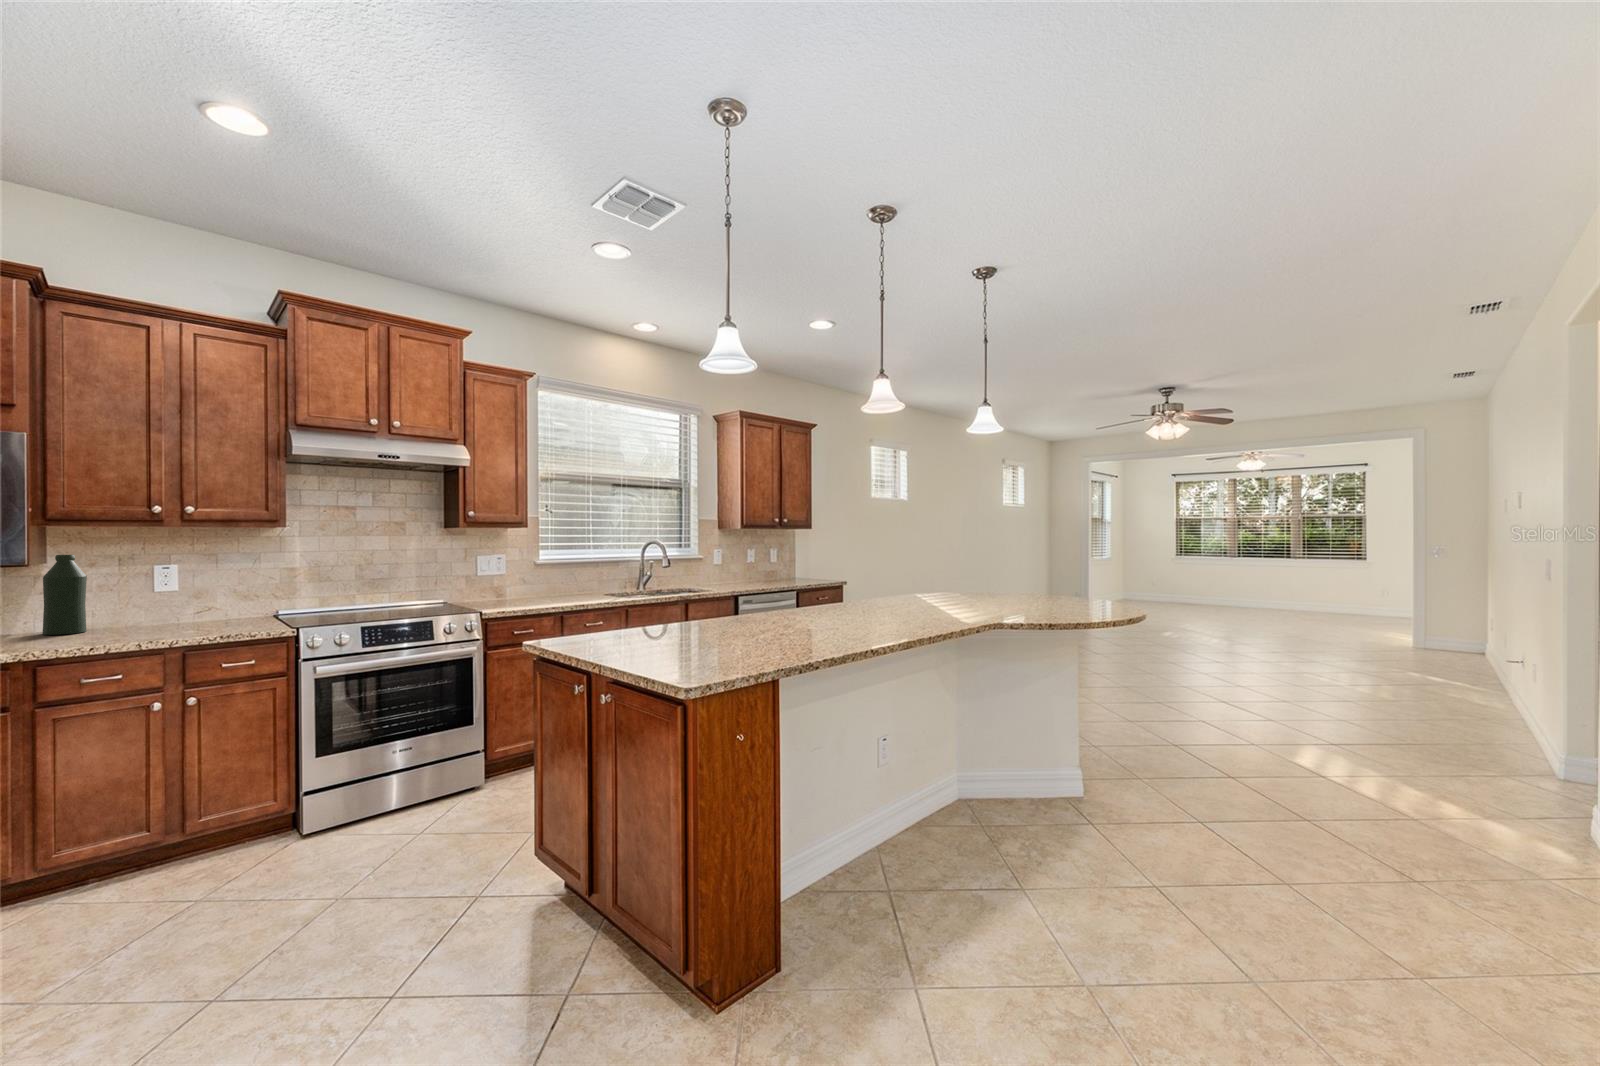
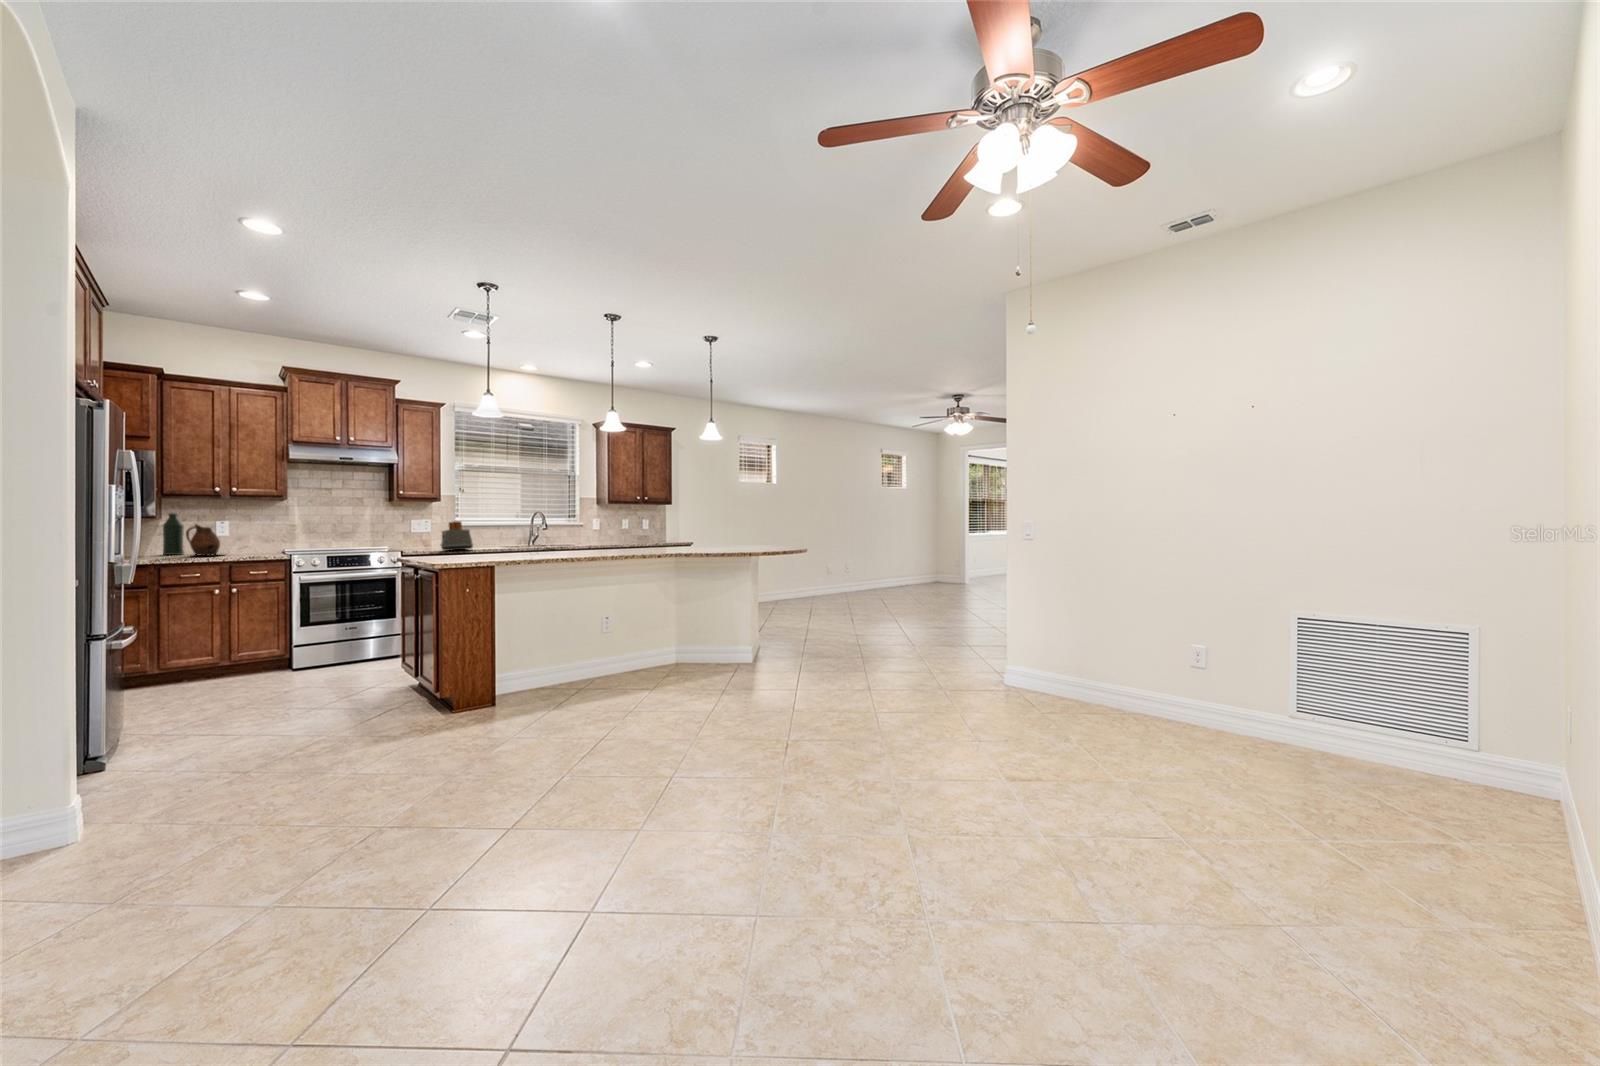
toaster: none [536,557,581,605] -> present [441,521,473,551]
ceramic pitcher: none [91,574,174,637] -> present [186,524,220,556]

